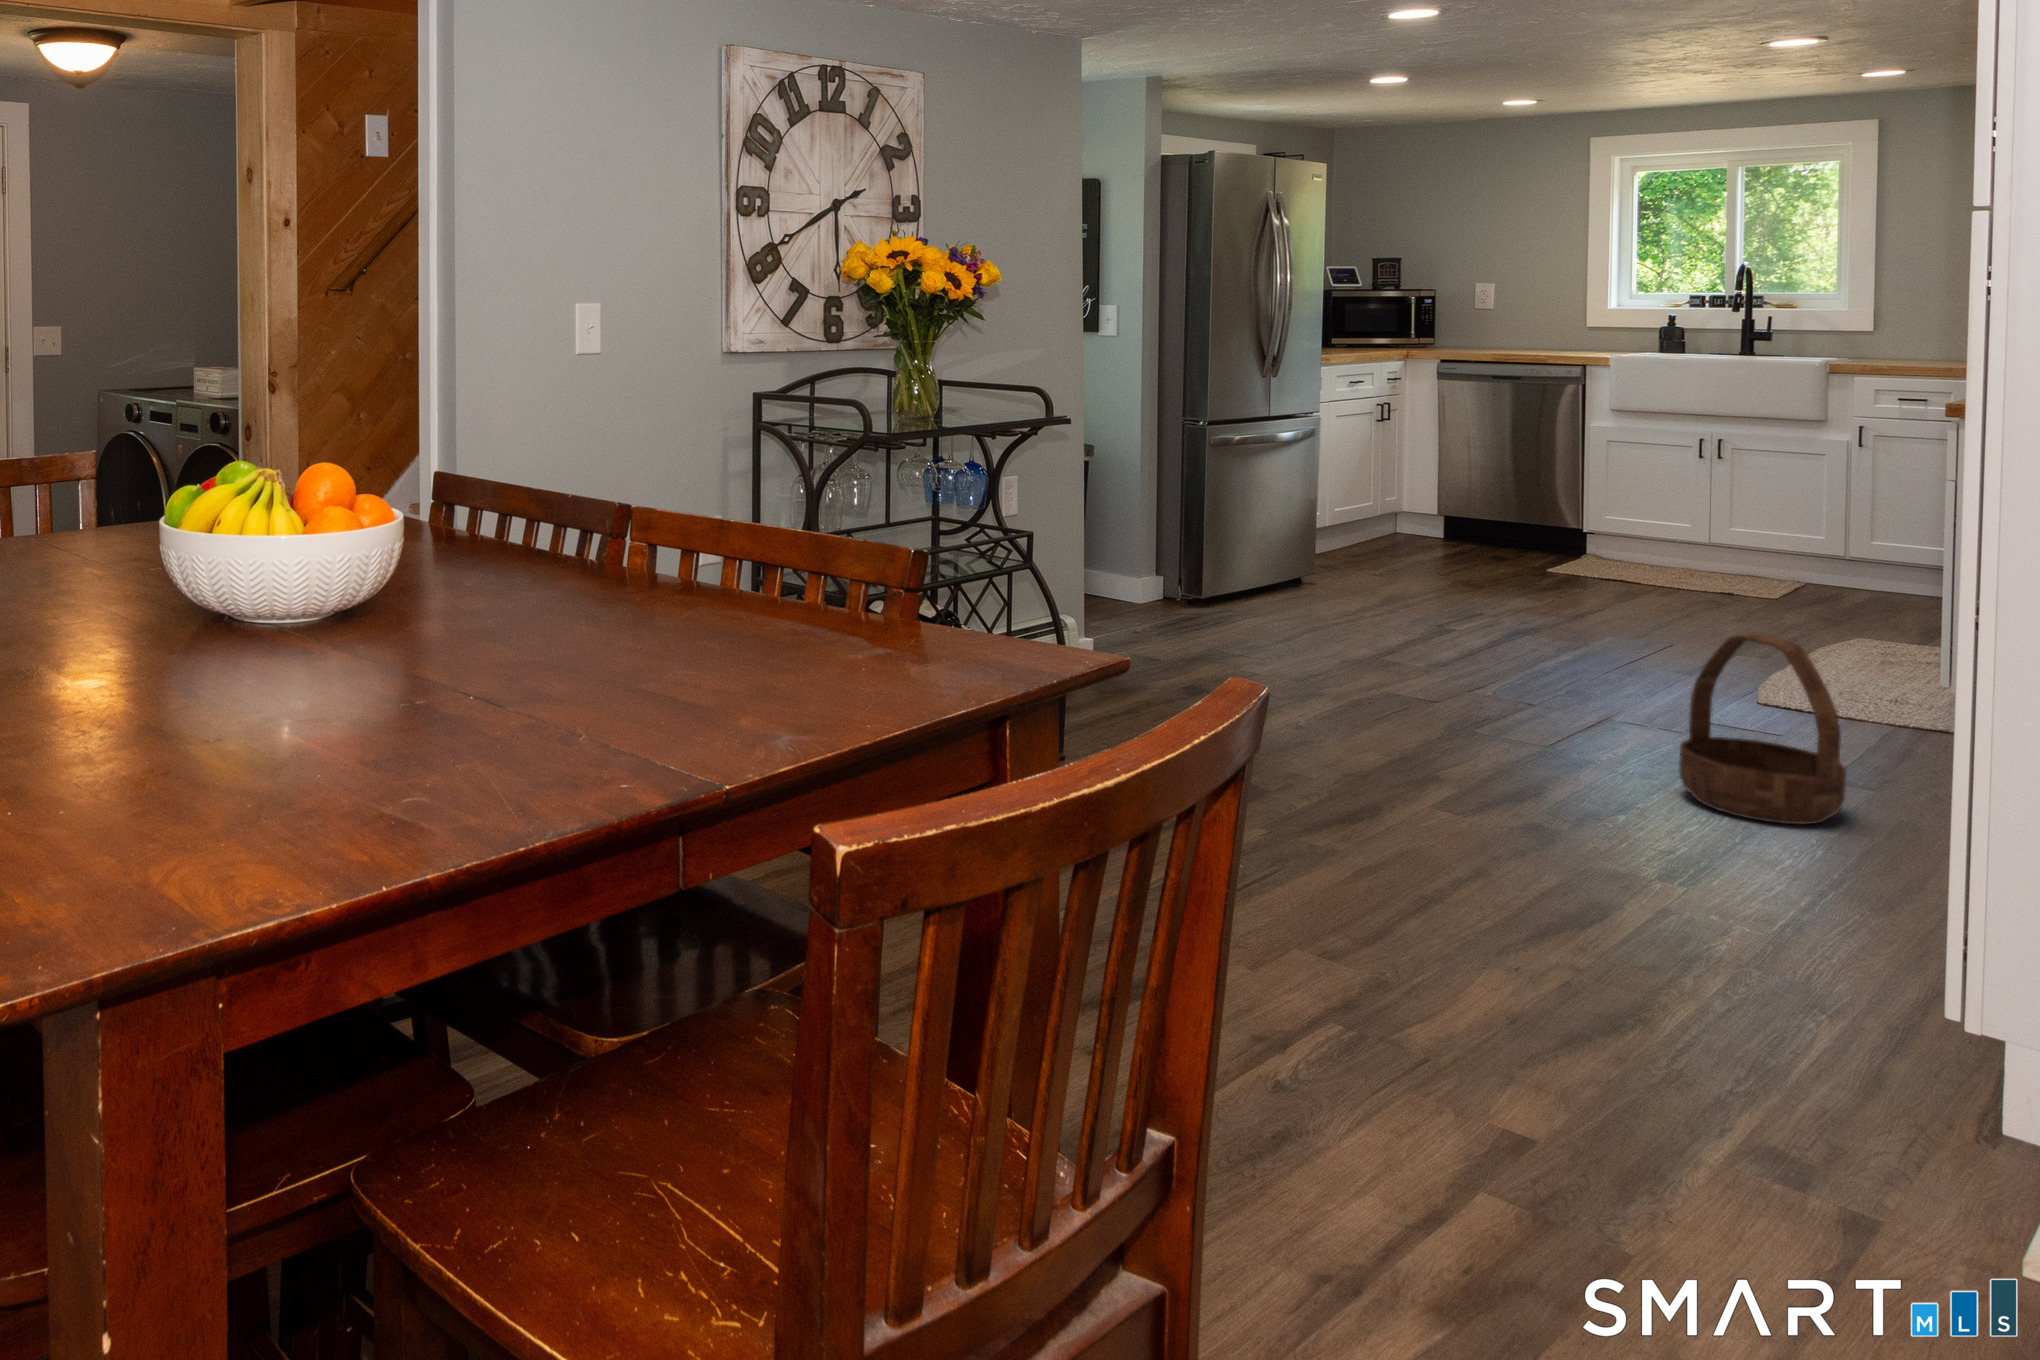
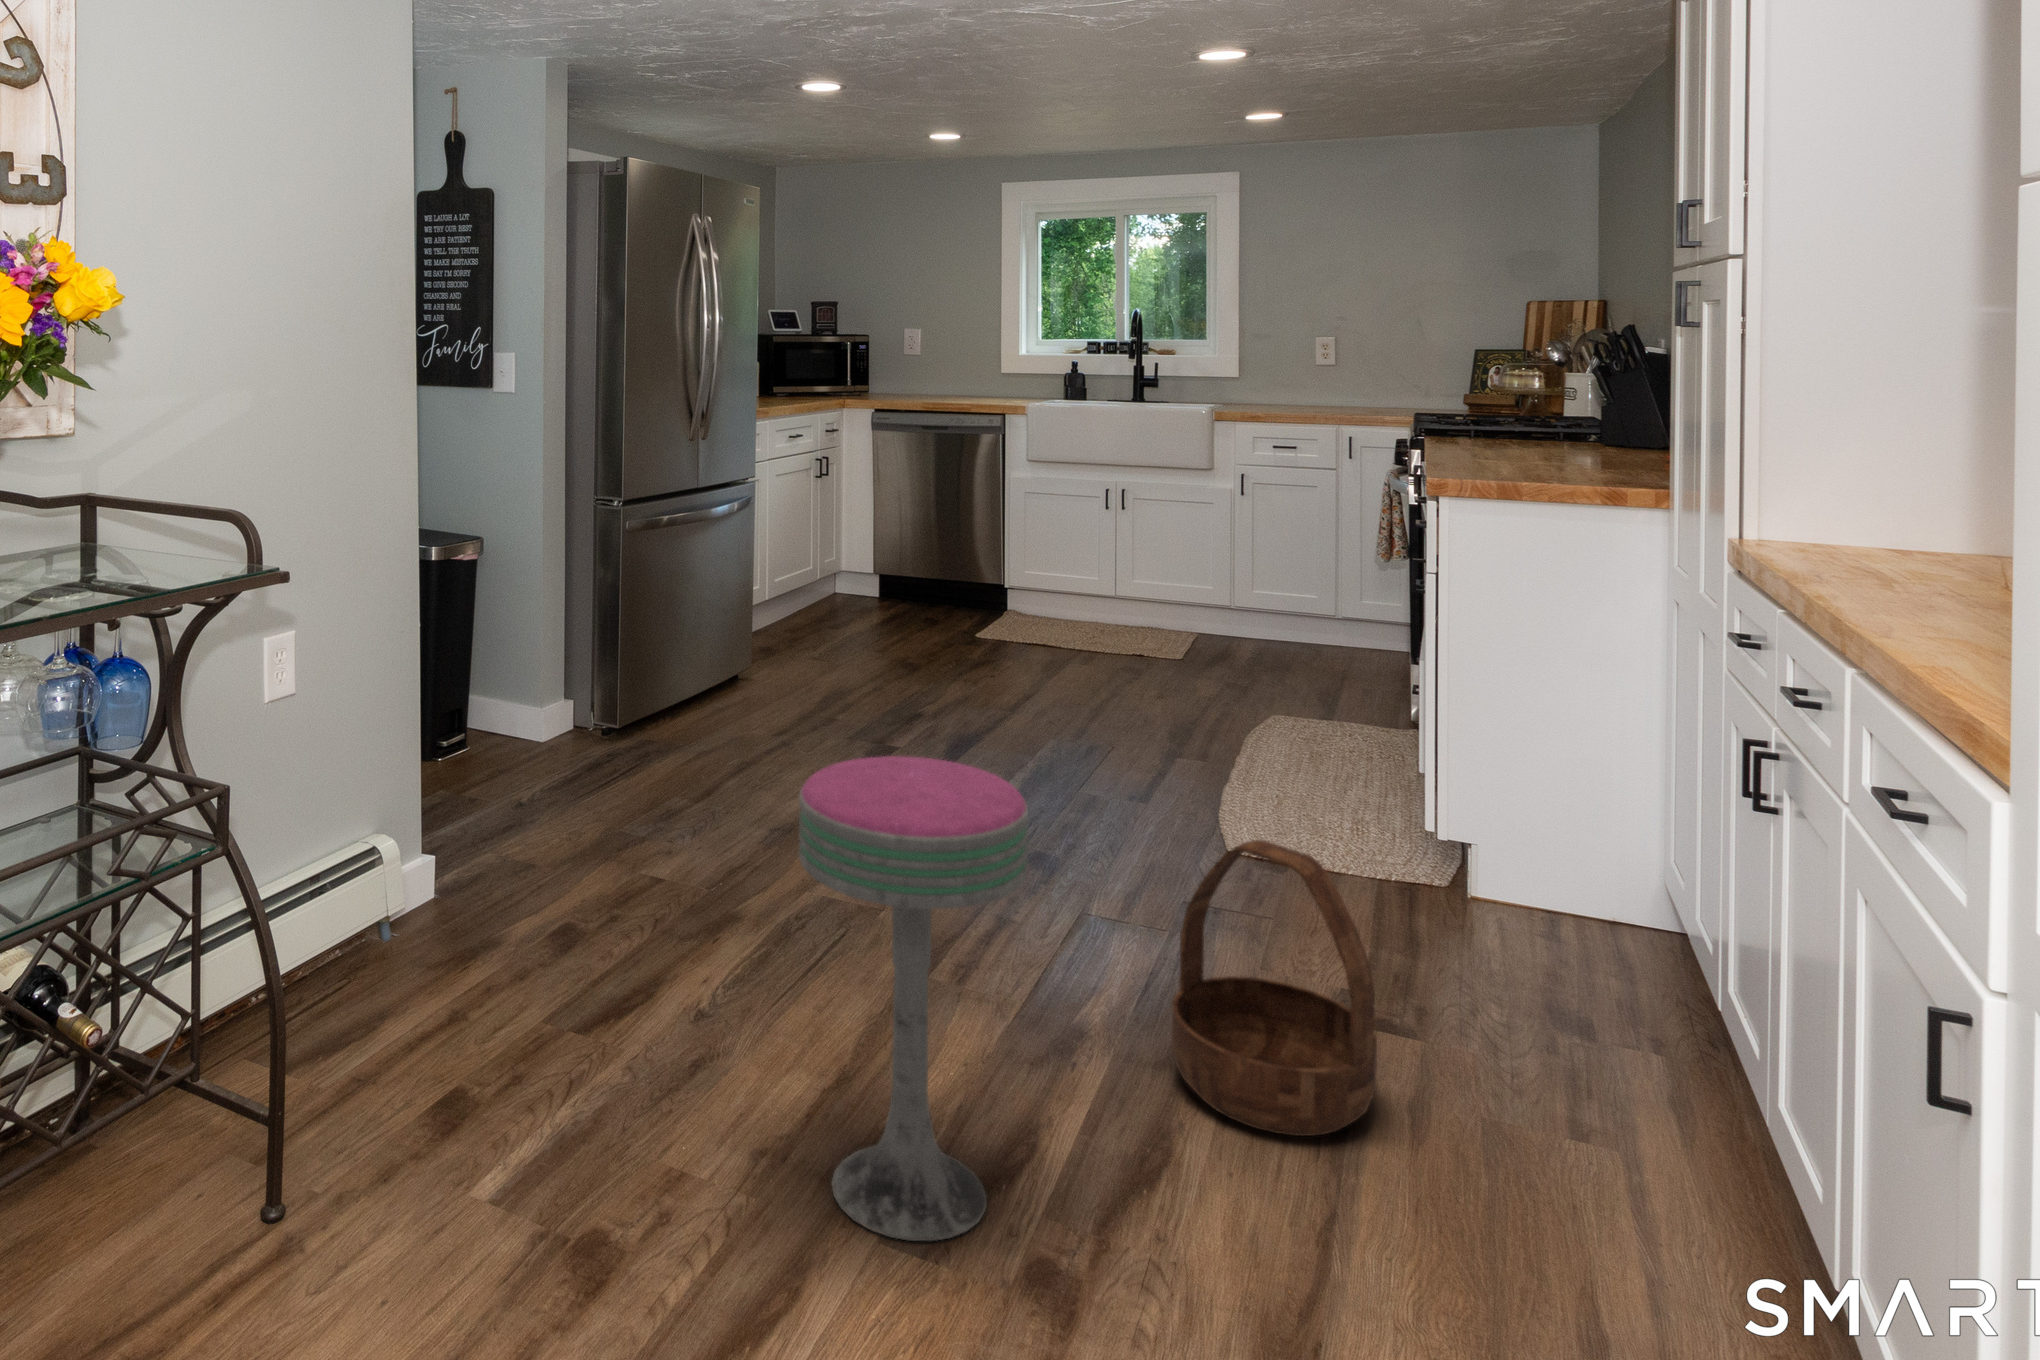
bar stool: none [1395,549,1558,825] -> present [799,756,1028,1241]

